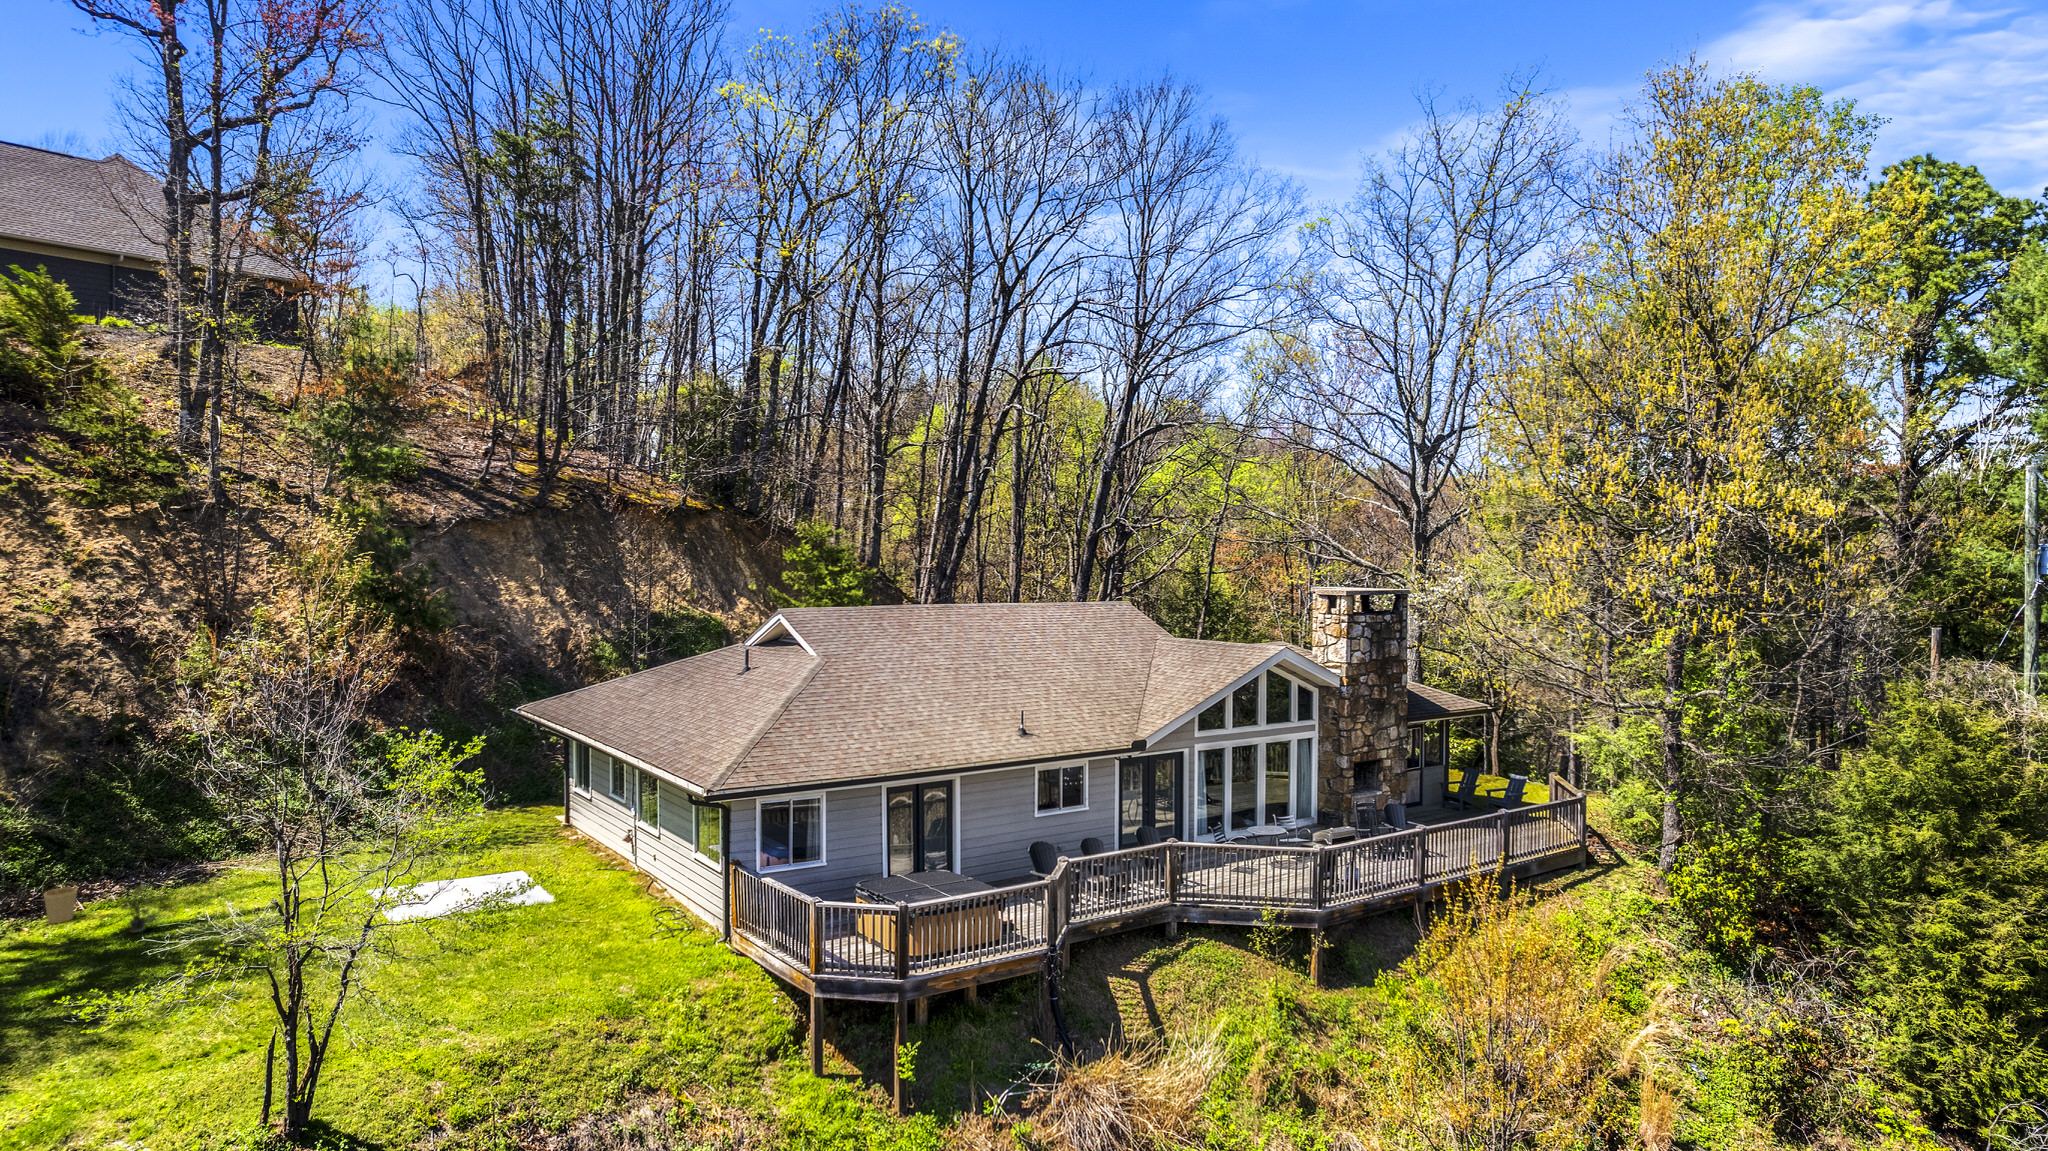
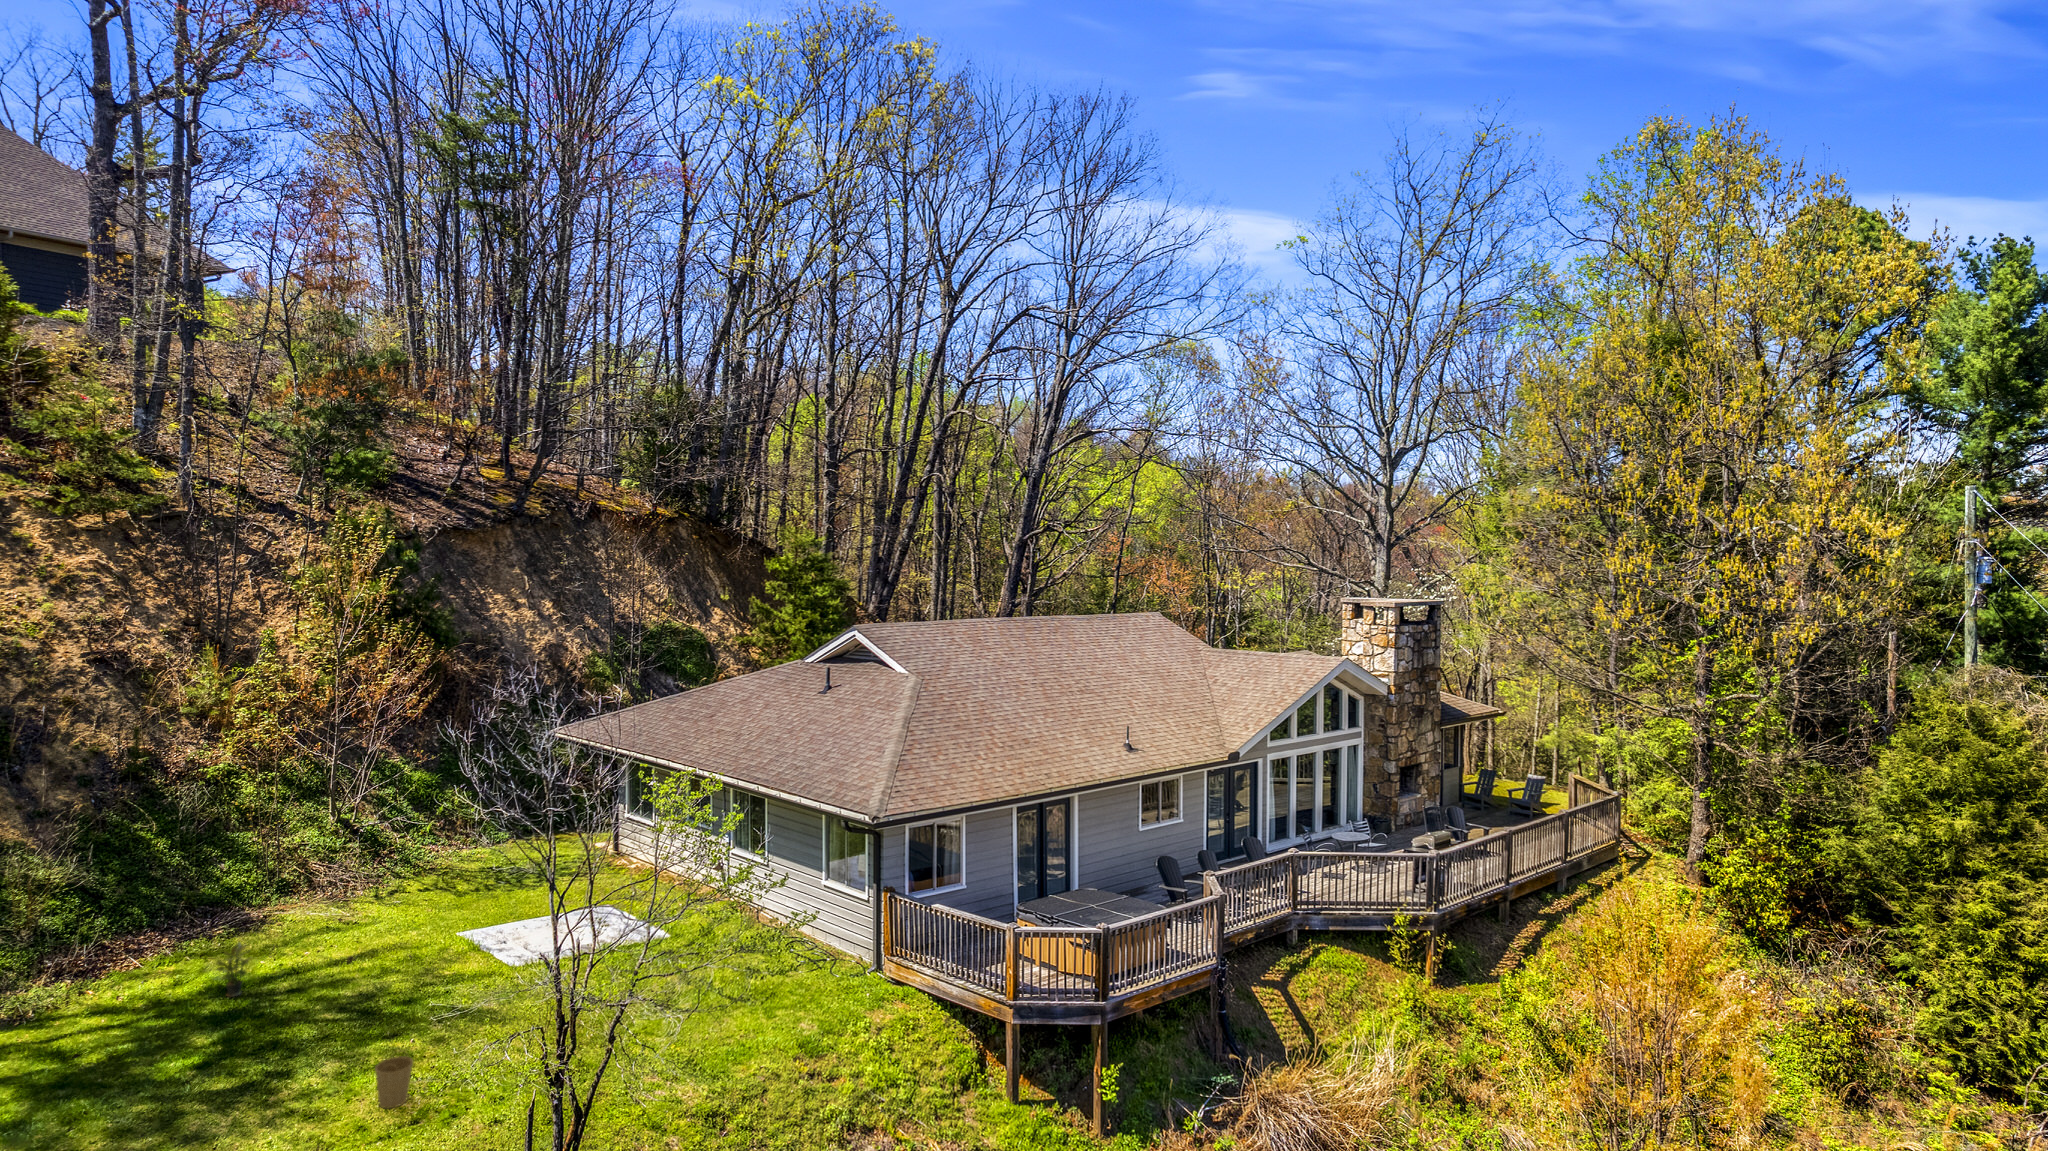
basket: present [44,887,77,924] -> present [375,1051,413,1109]

